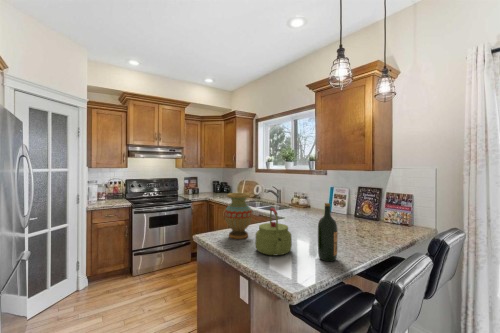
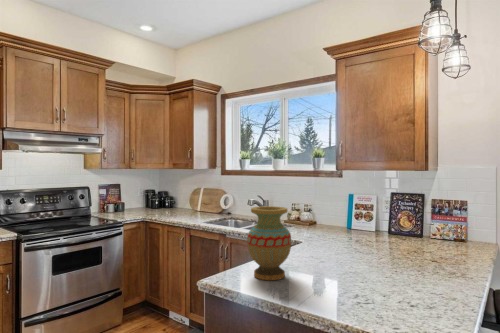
wine bottle: present [318,203,338,261] -> none [418,216,449,301]
kettle: present [255,208,292,255] -> none [319,227,381,302]

